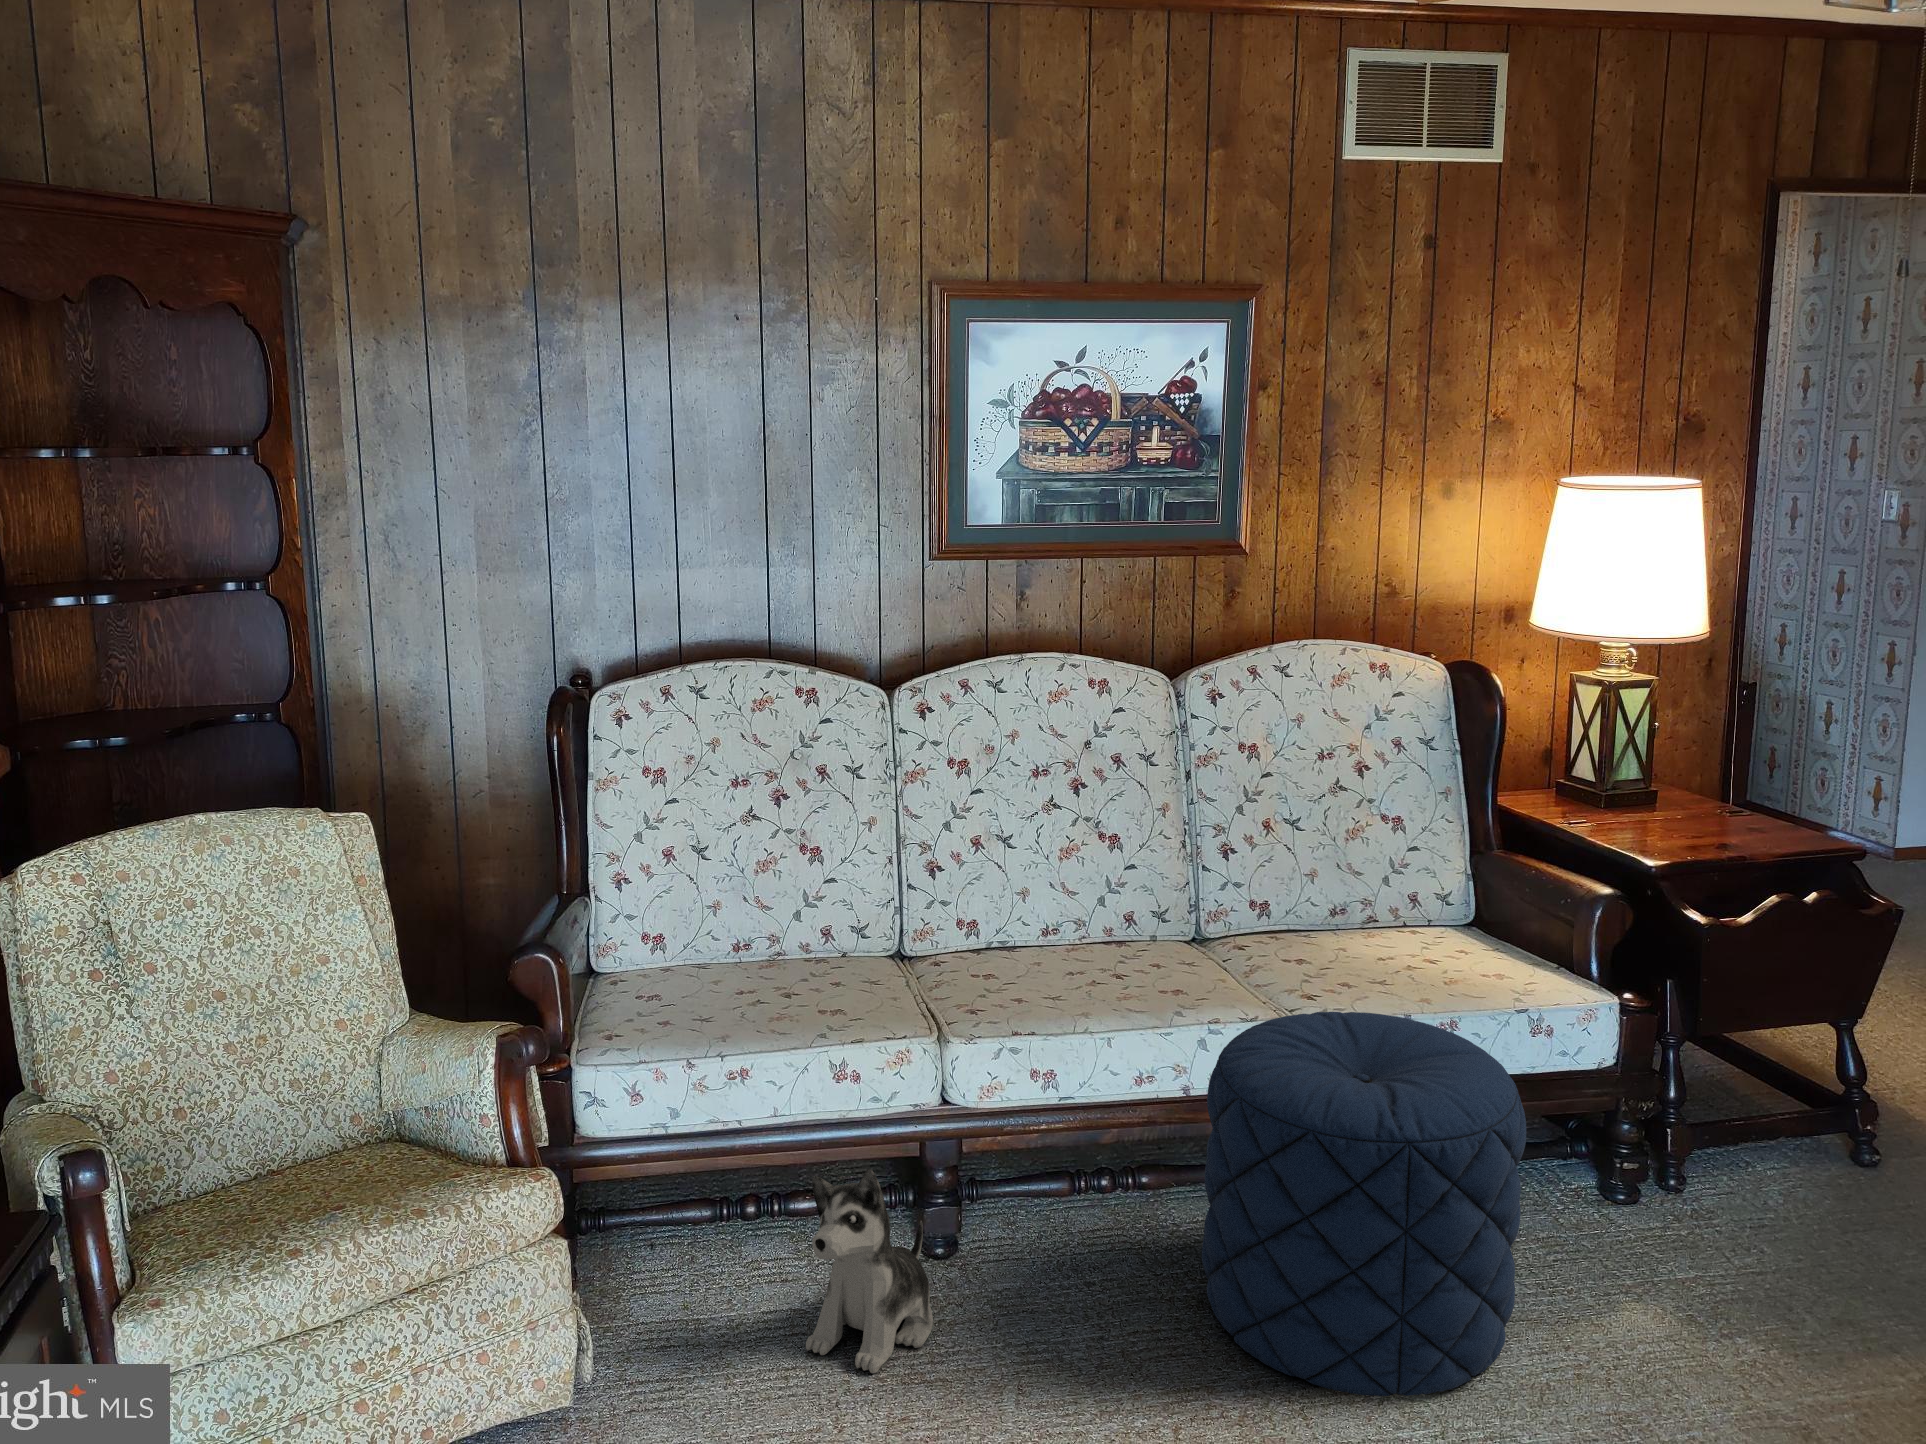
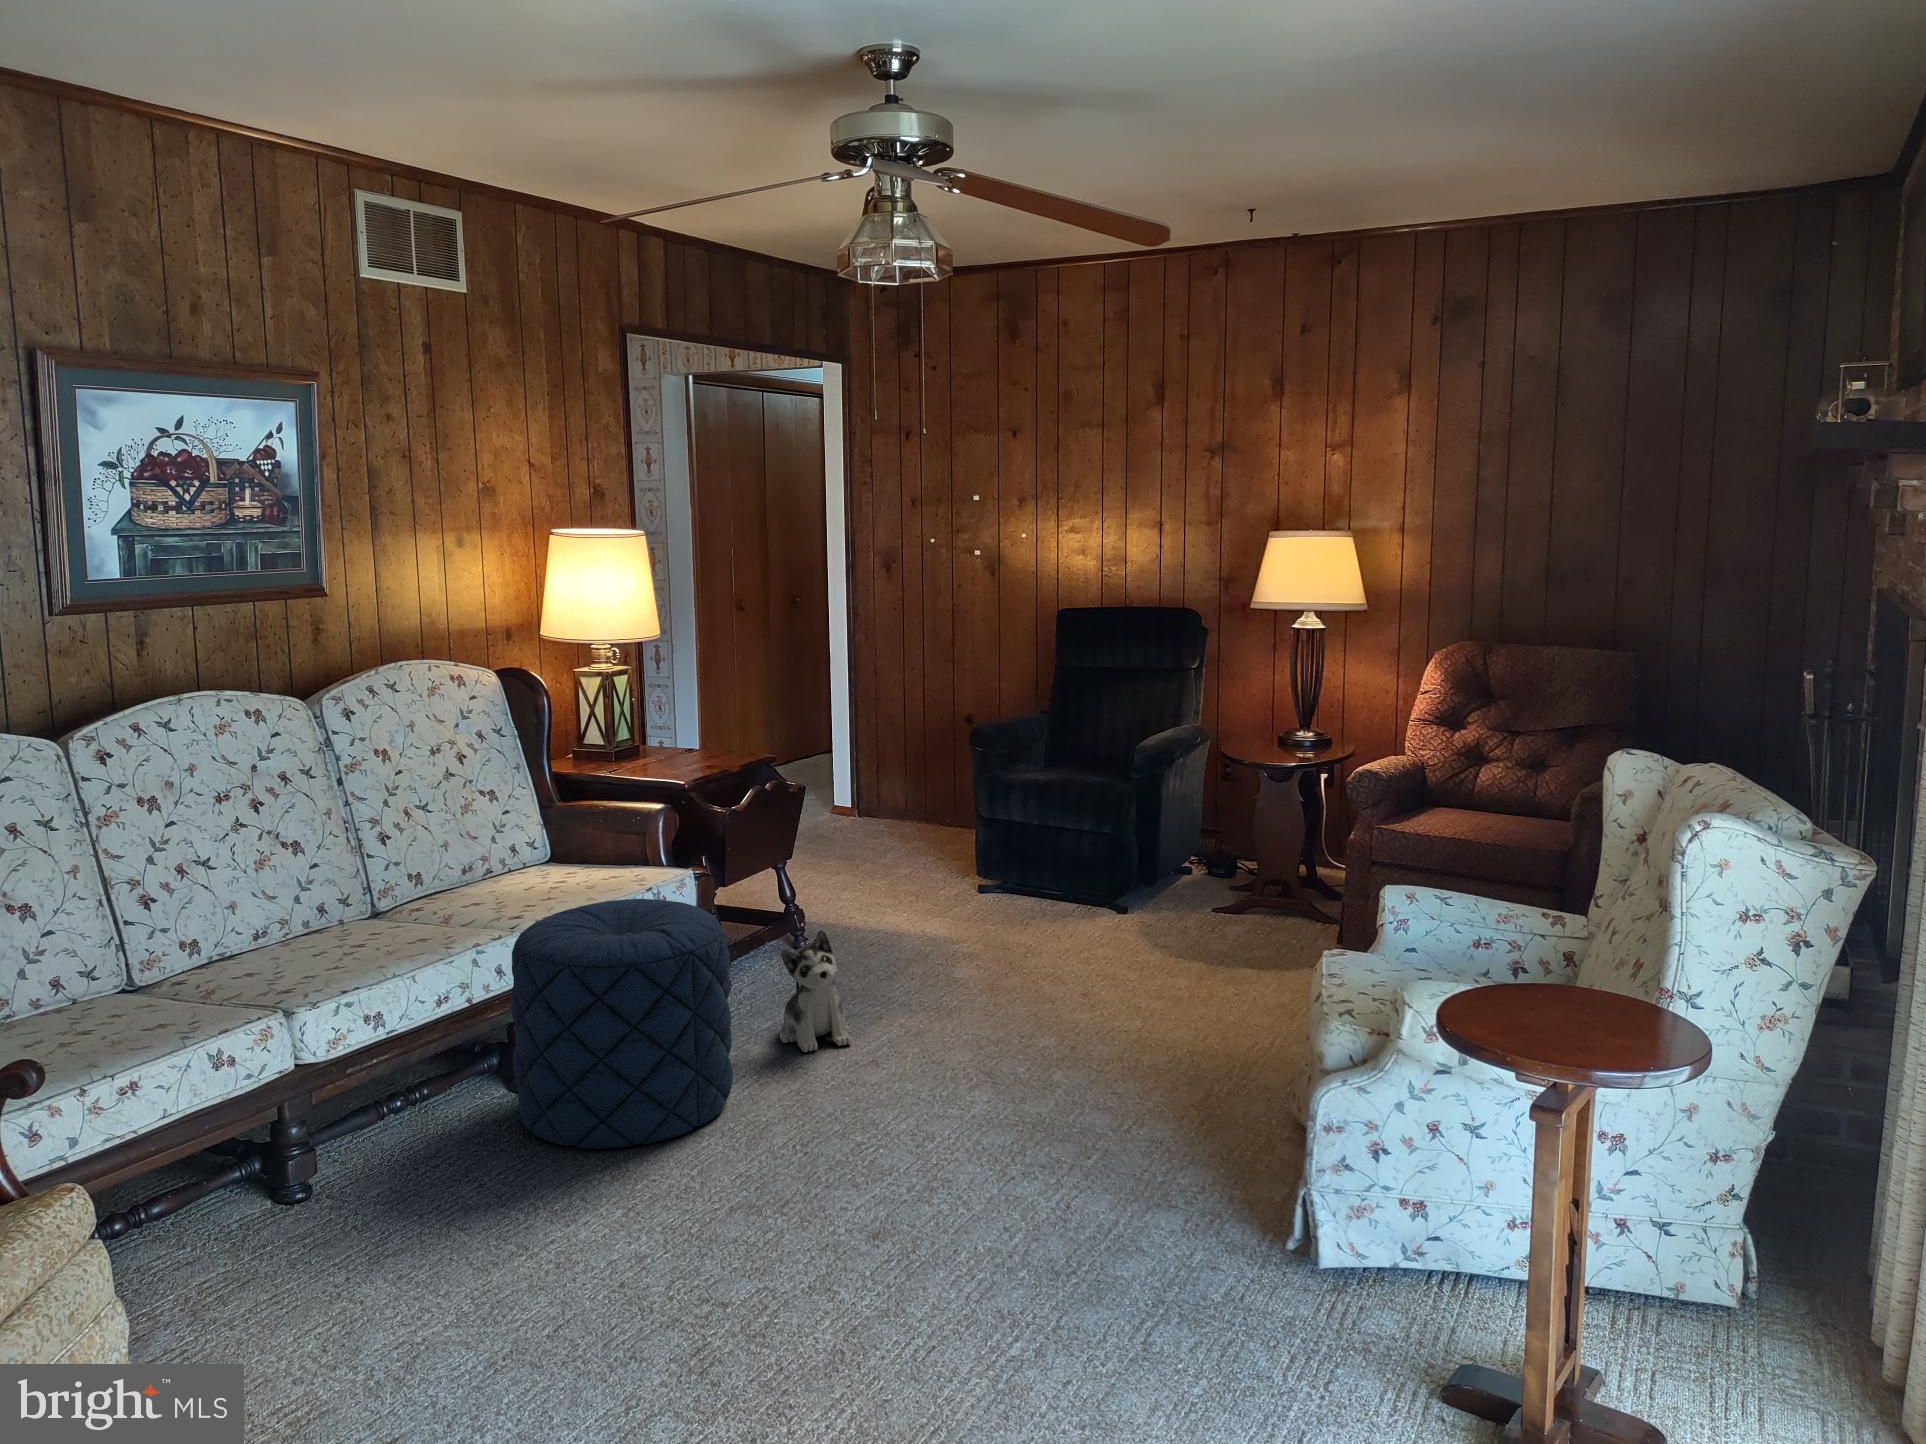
plush toy: present [806,1169,933,1373] -> present [780,930,852,1052]

